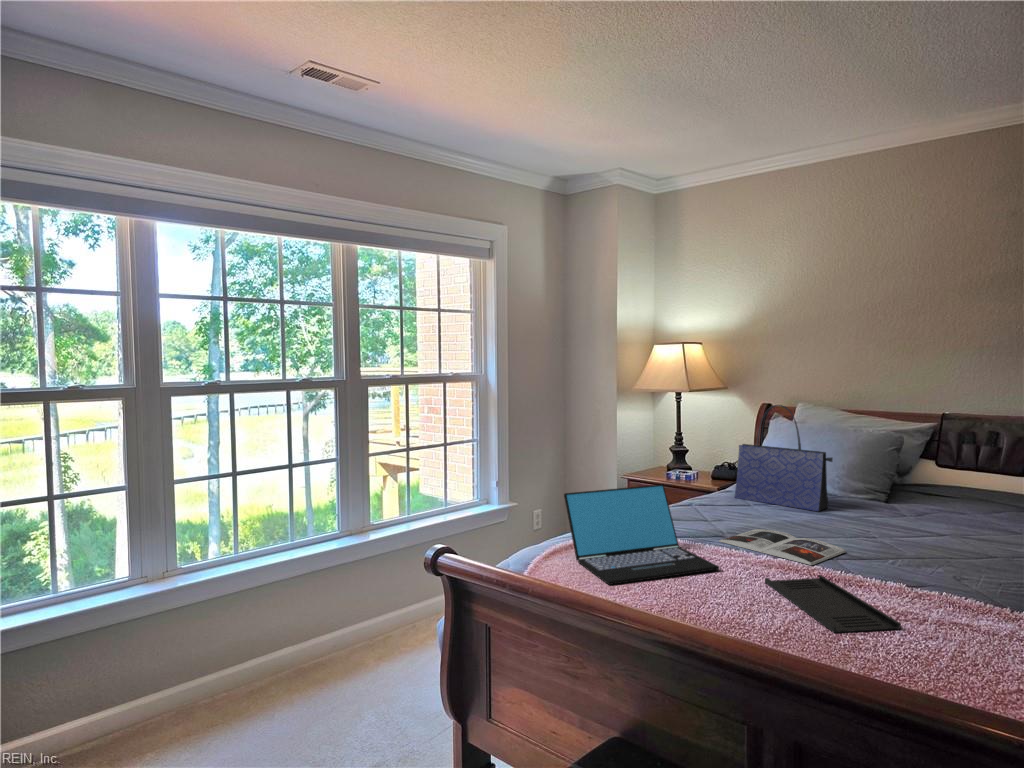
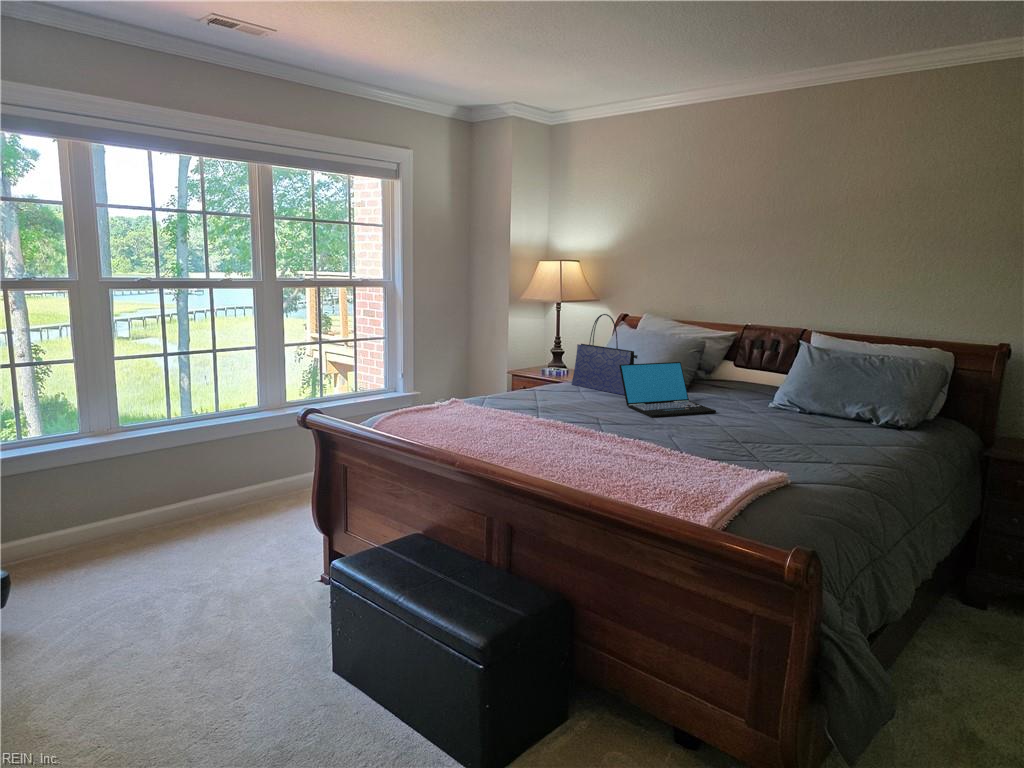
laptop: present [564,484,719,585] -> present [619,362,716,417]
magazine: present [719,529,846,565] -> none [533,404,616,426]
tray: present [765,575,901,633] -> none [542,431,604,460]

